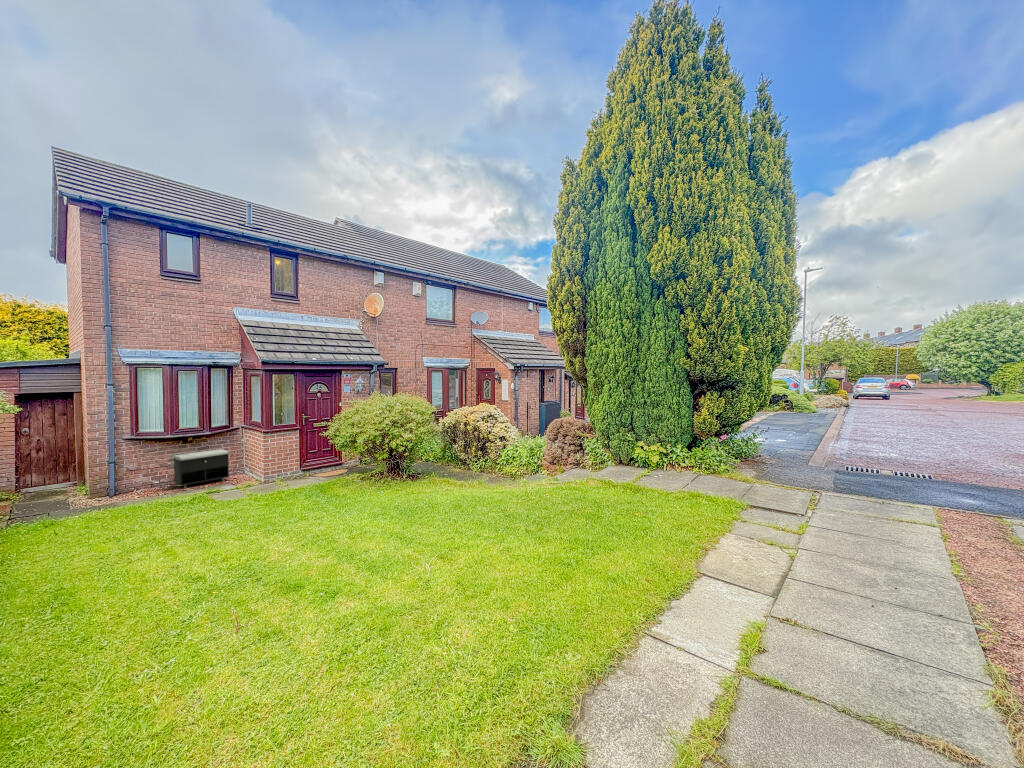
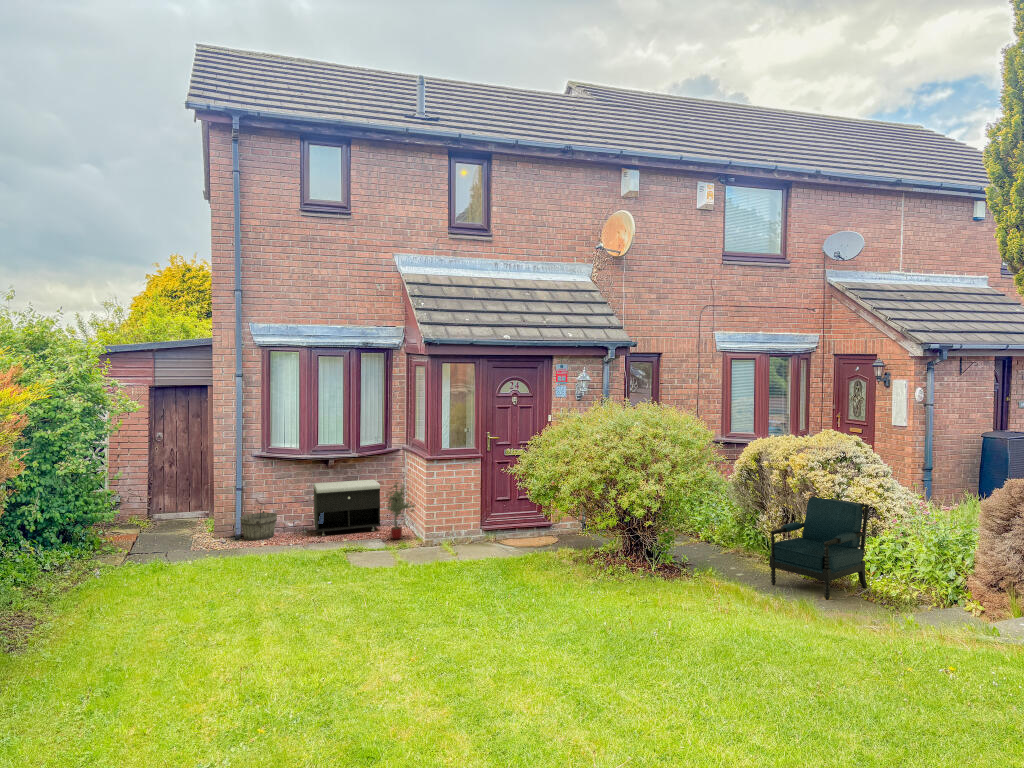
chair: none [458,433,496,475] -> present [769,496,869,600]
potted tree: none [236,448,259,483] -> present [387,482,415,540]
wooden bucket: none [112,475,145,498] -> present [240,508,277,540]

